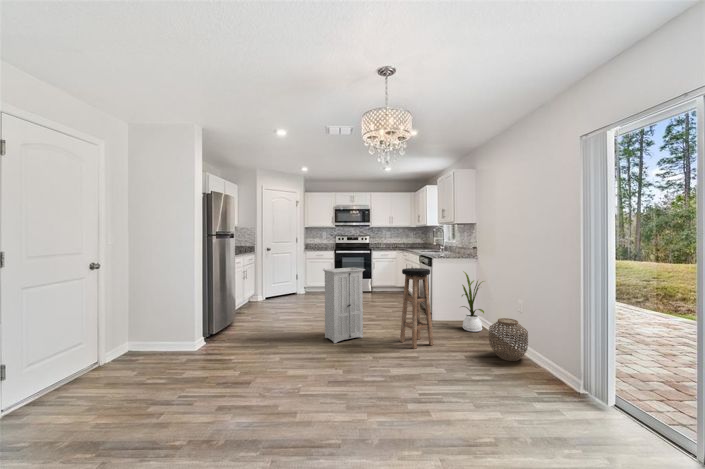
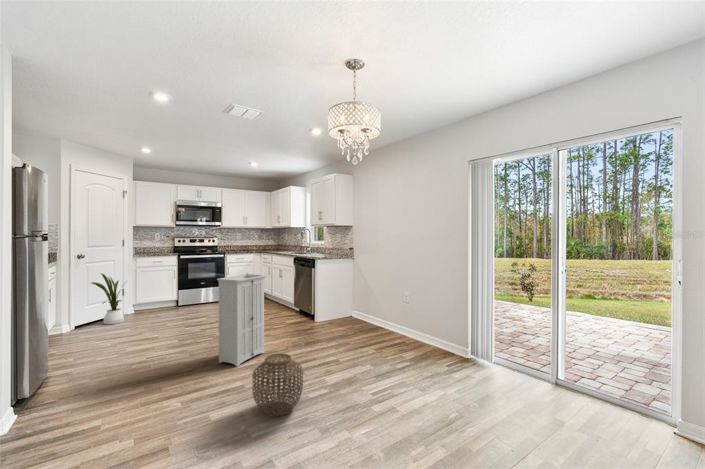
bar stool: present [400,268,433,349] -> none [307,271,340,353]
house plant: present [462,272,484,332] -> present [92,274,124,324]
woven basket: present [489,318,528,361] -> present [252,354,303,416]

